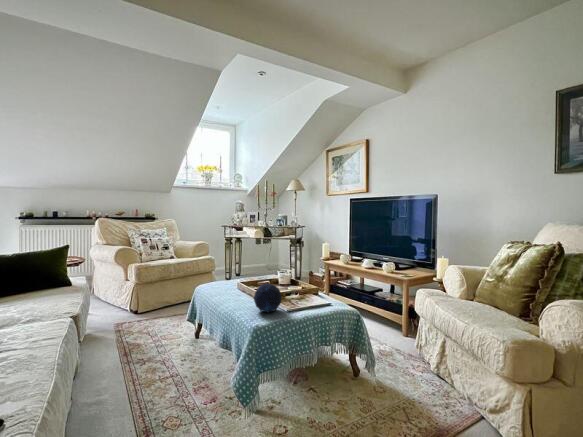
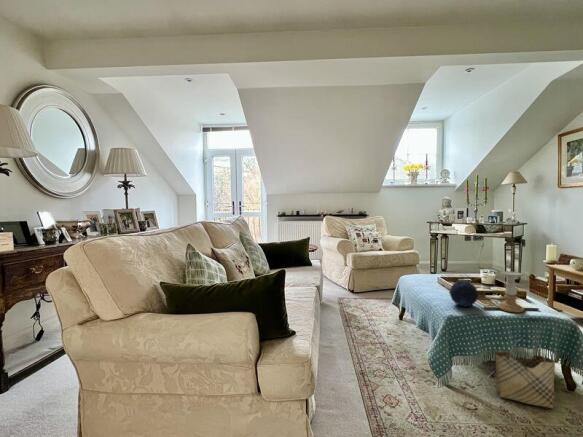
candle holder: none [298,269,321,310] -> present [497,271,524,312]
woven basket: none [299,325,348,405] -> present [495,338,555,408]

